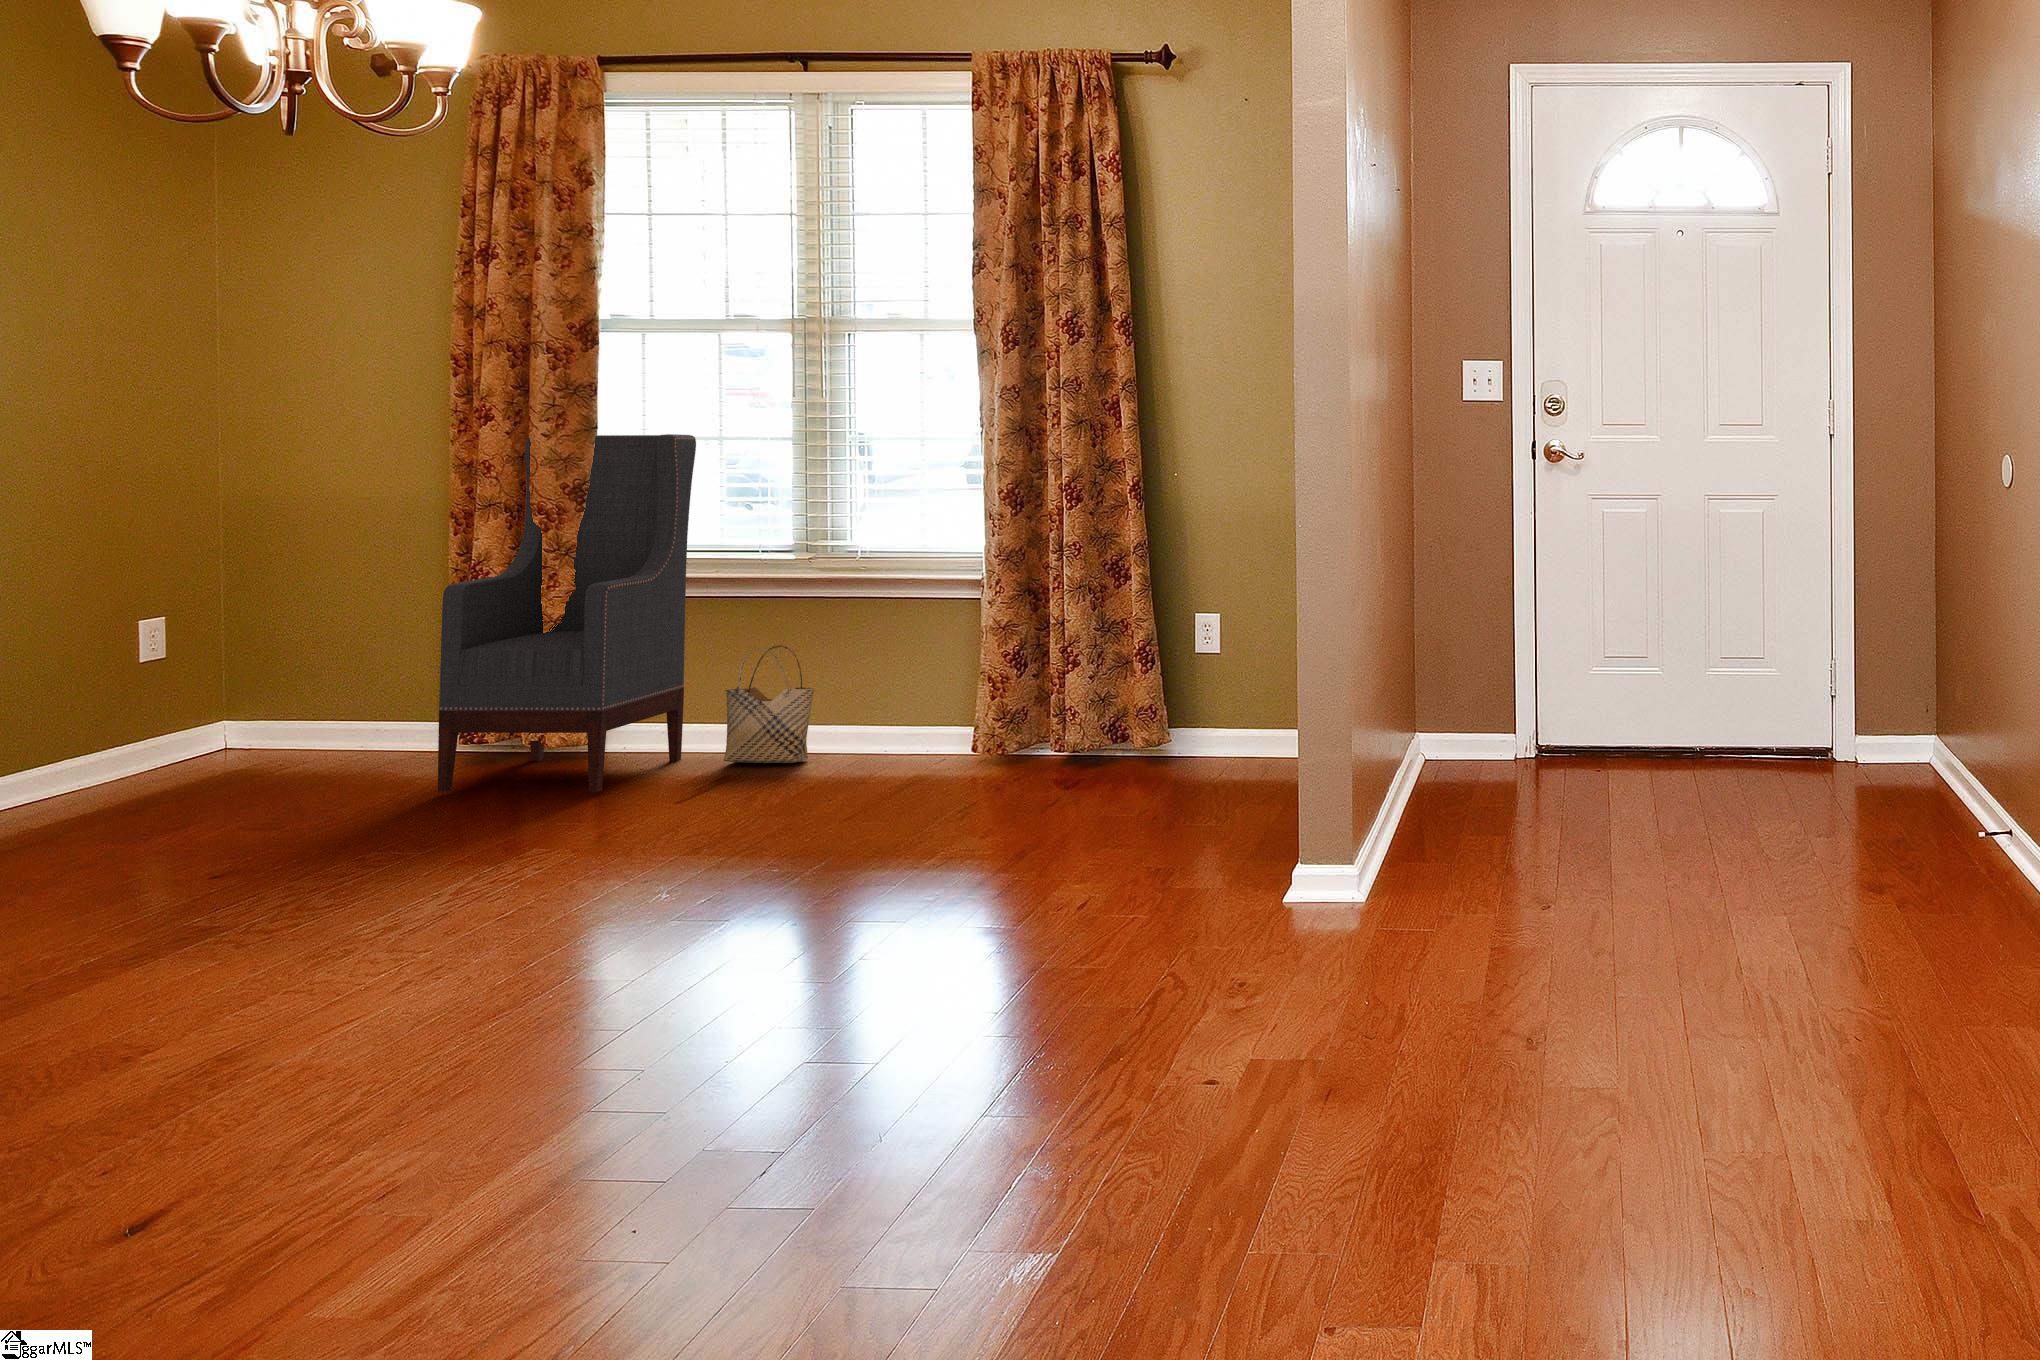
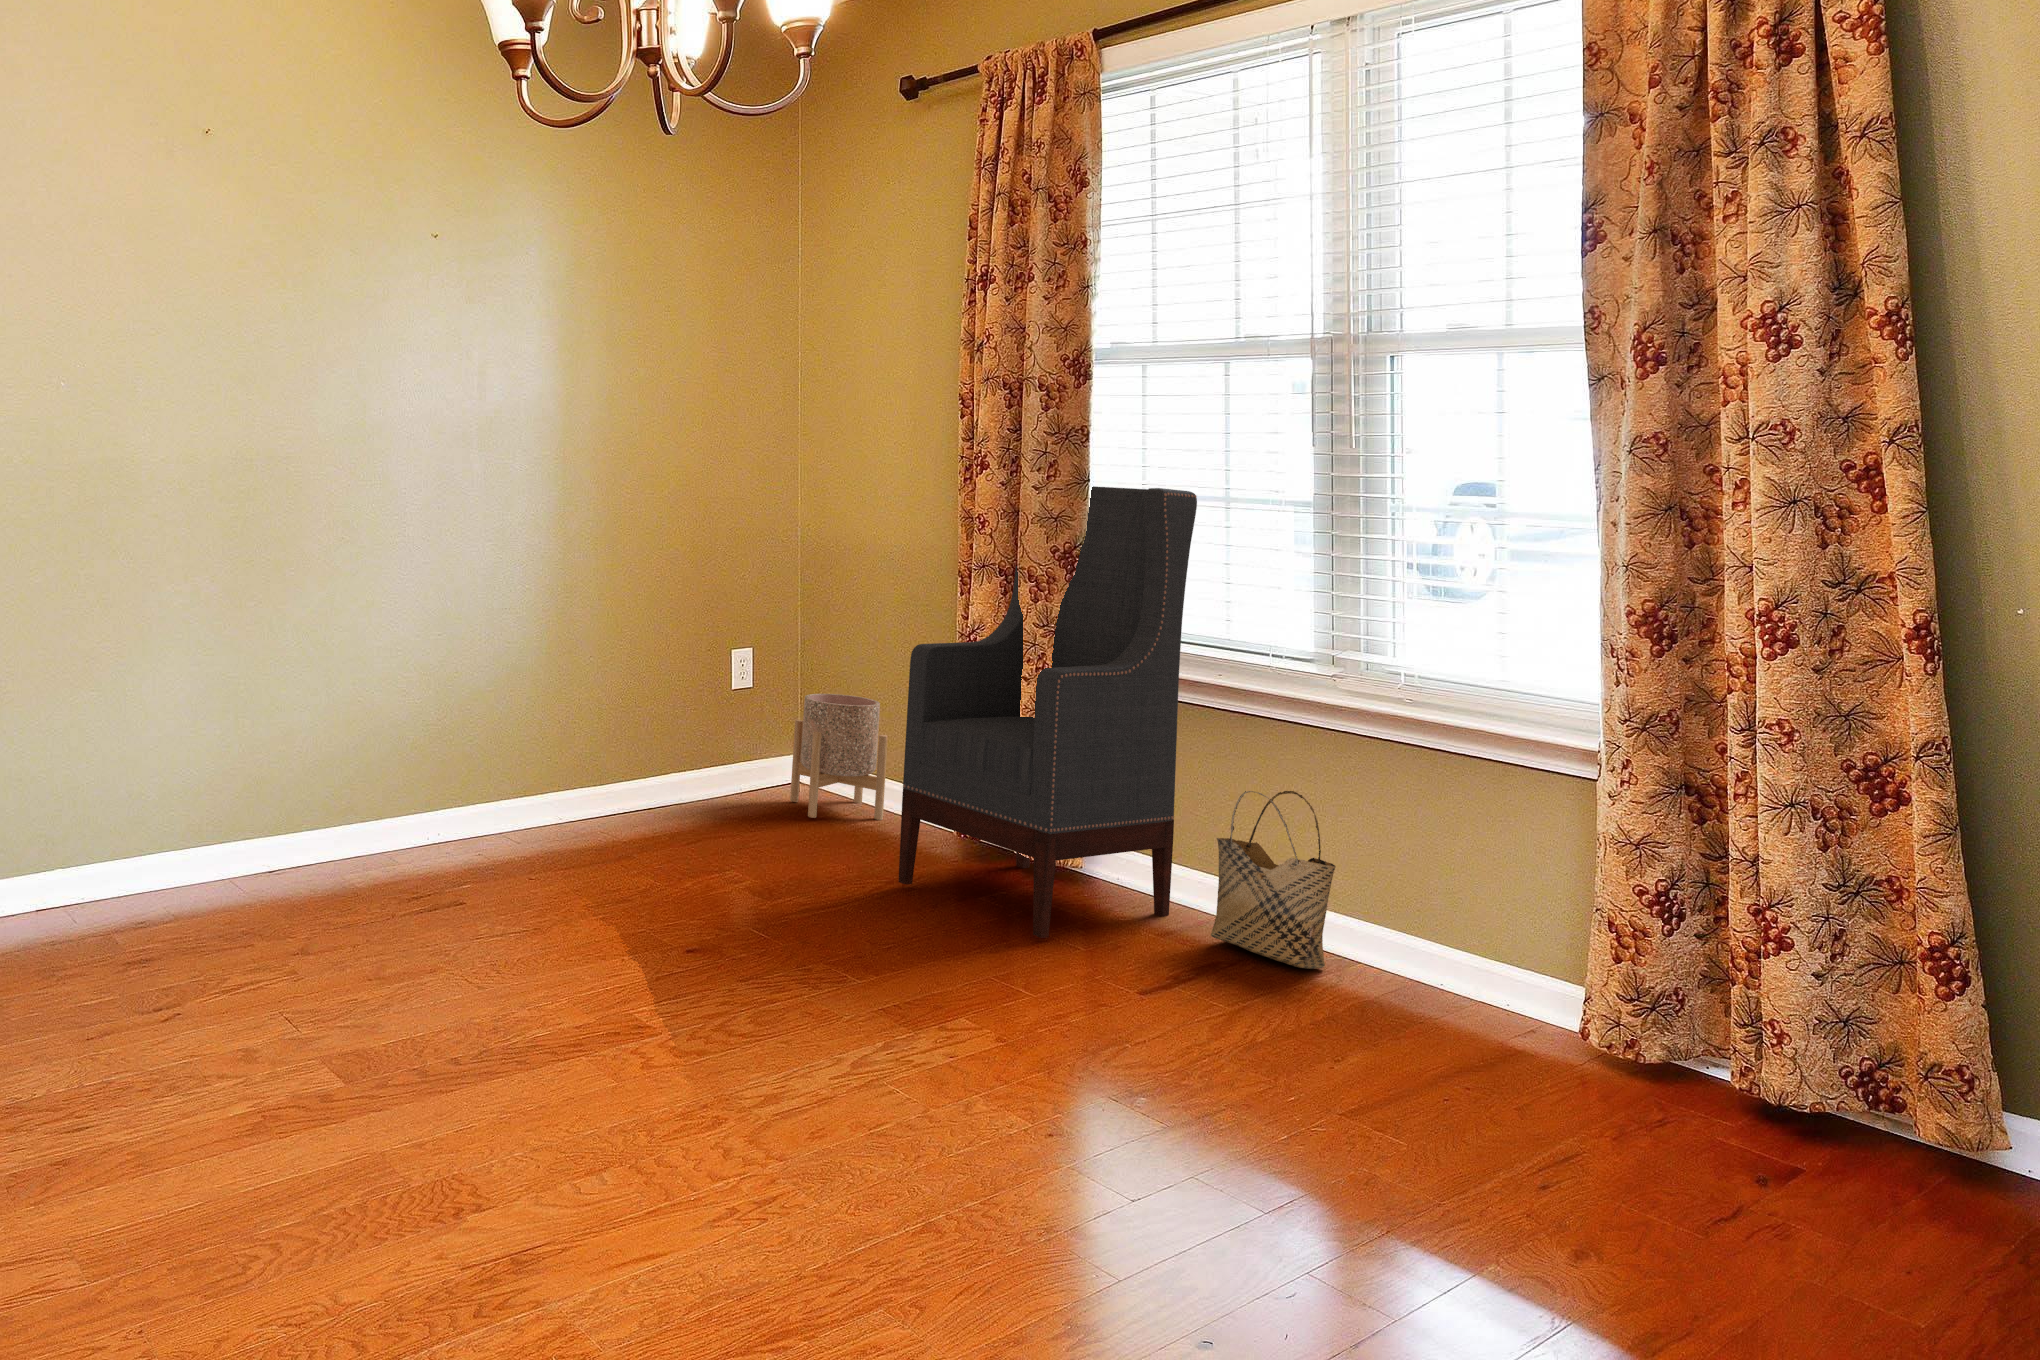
planter: none [246,653,369,774] -> present [790,694,888,820]

